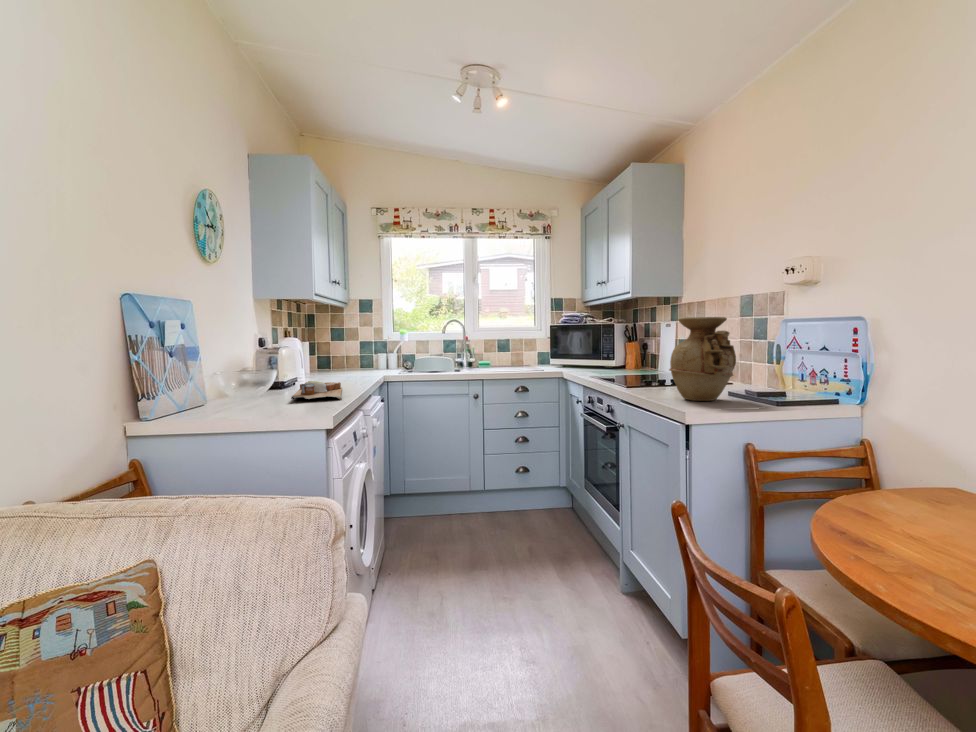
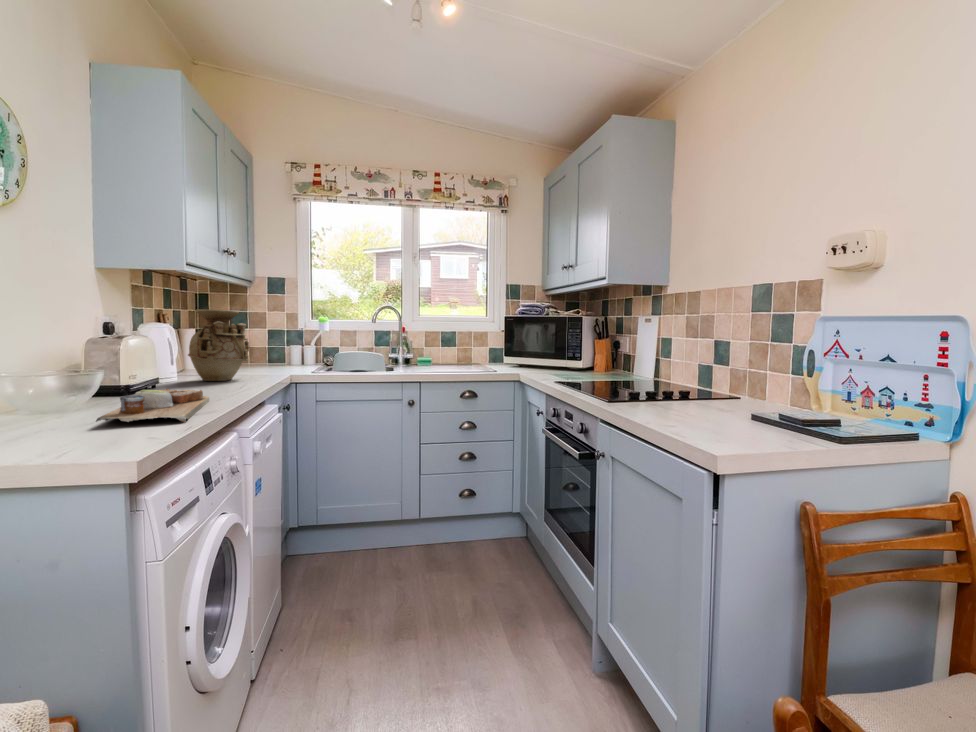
vase: present [669,317,736,401] -> present [188,309,250,381]

